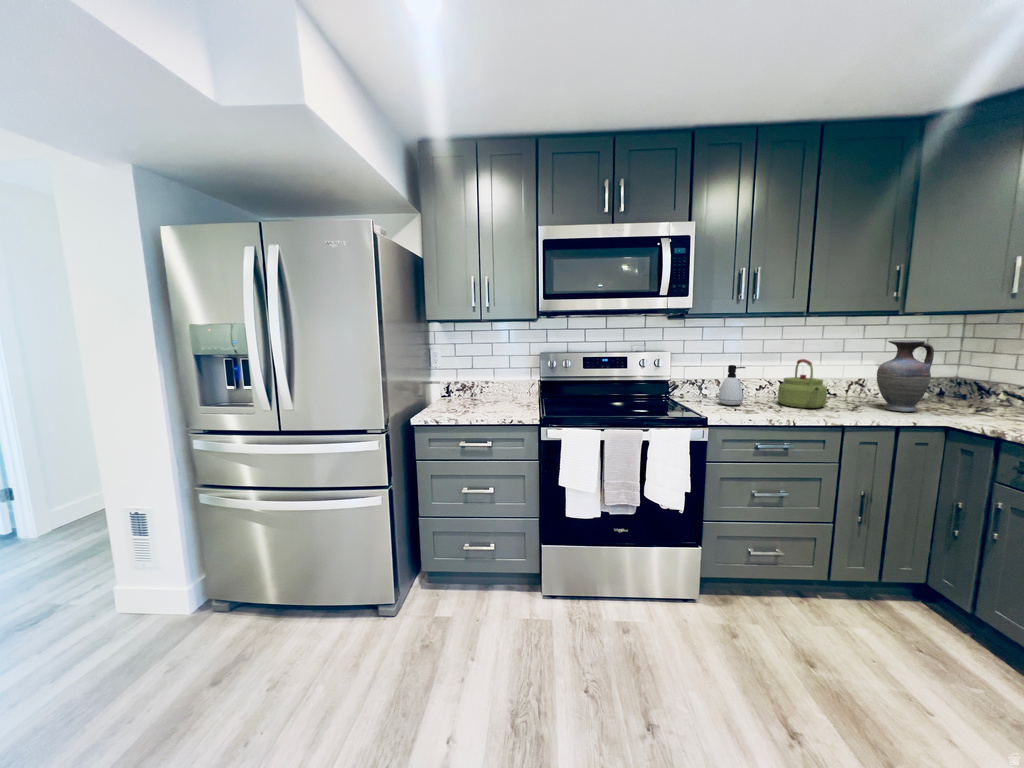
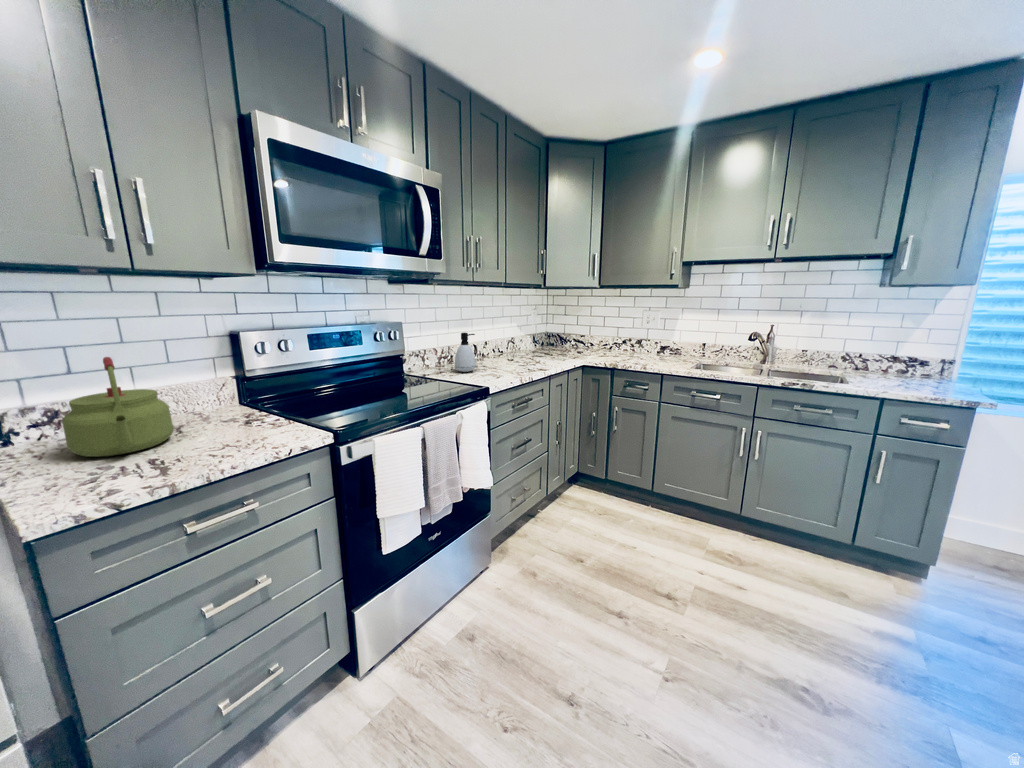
vase: present [877,340,934,411] -> none [539,307,567,359]
kettle: present [778,359,827,408] -> present [62,357,173,457]

